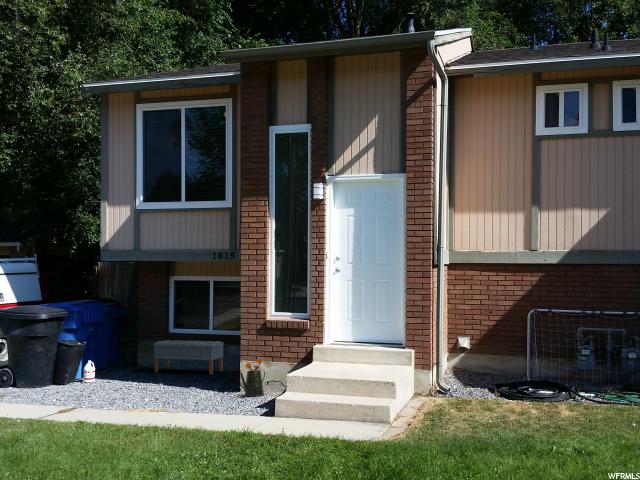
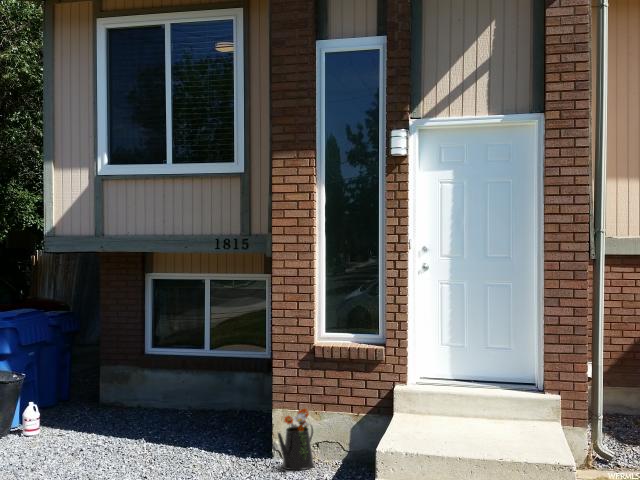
bench: present [153,340,224,375] -> none [124,365,228,418]

